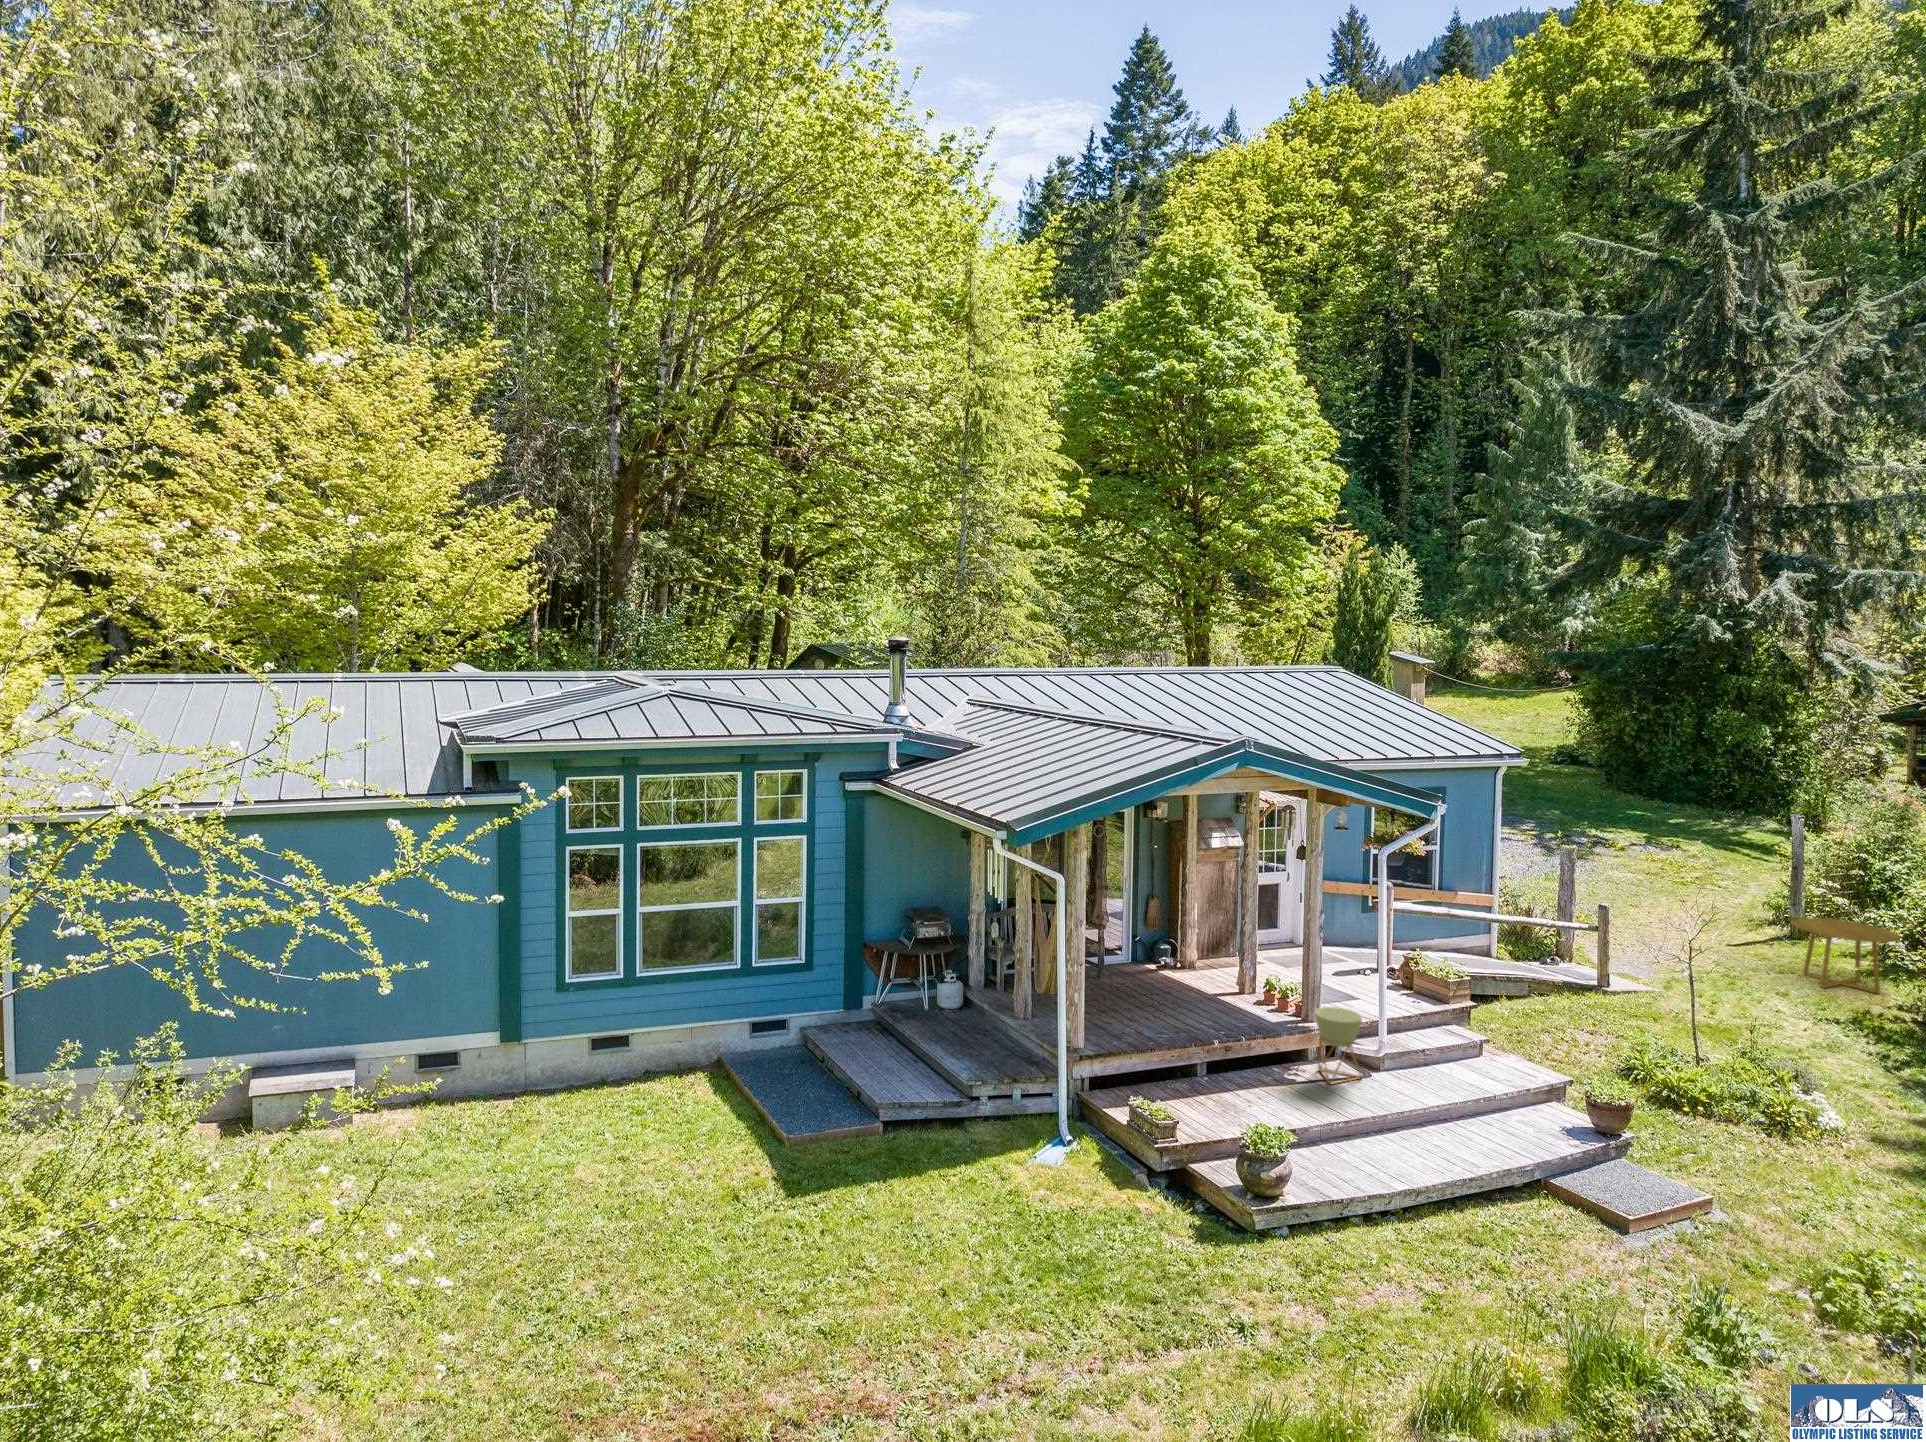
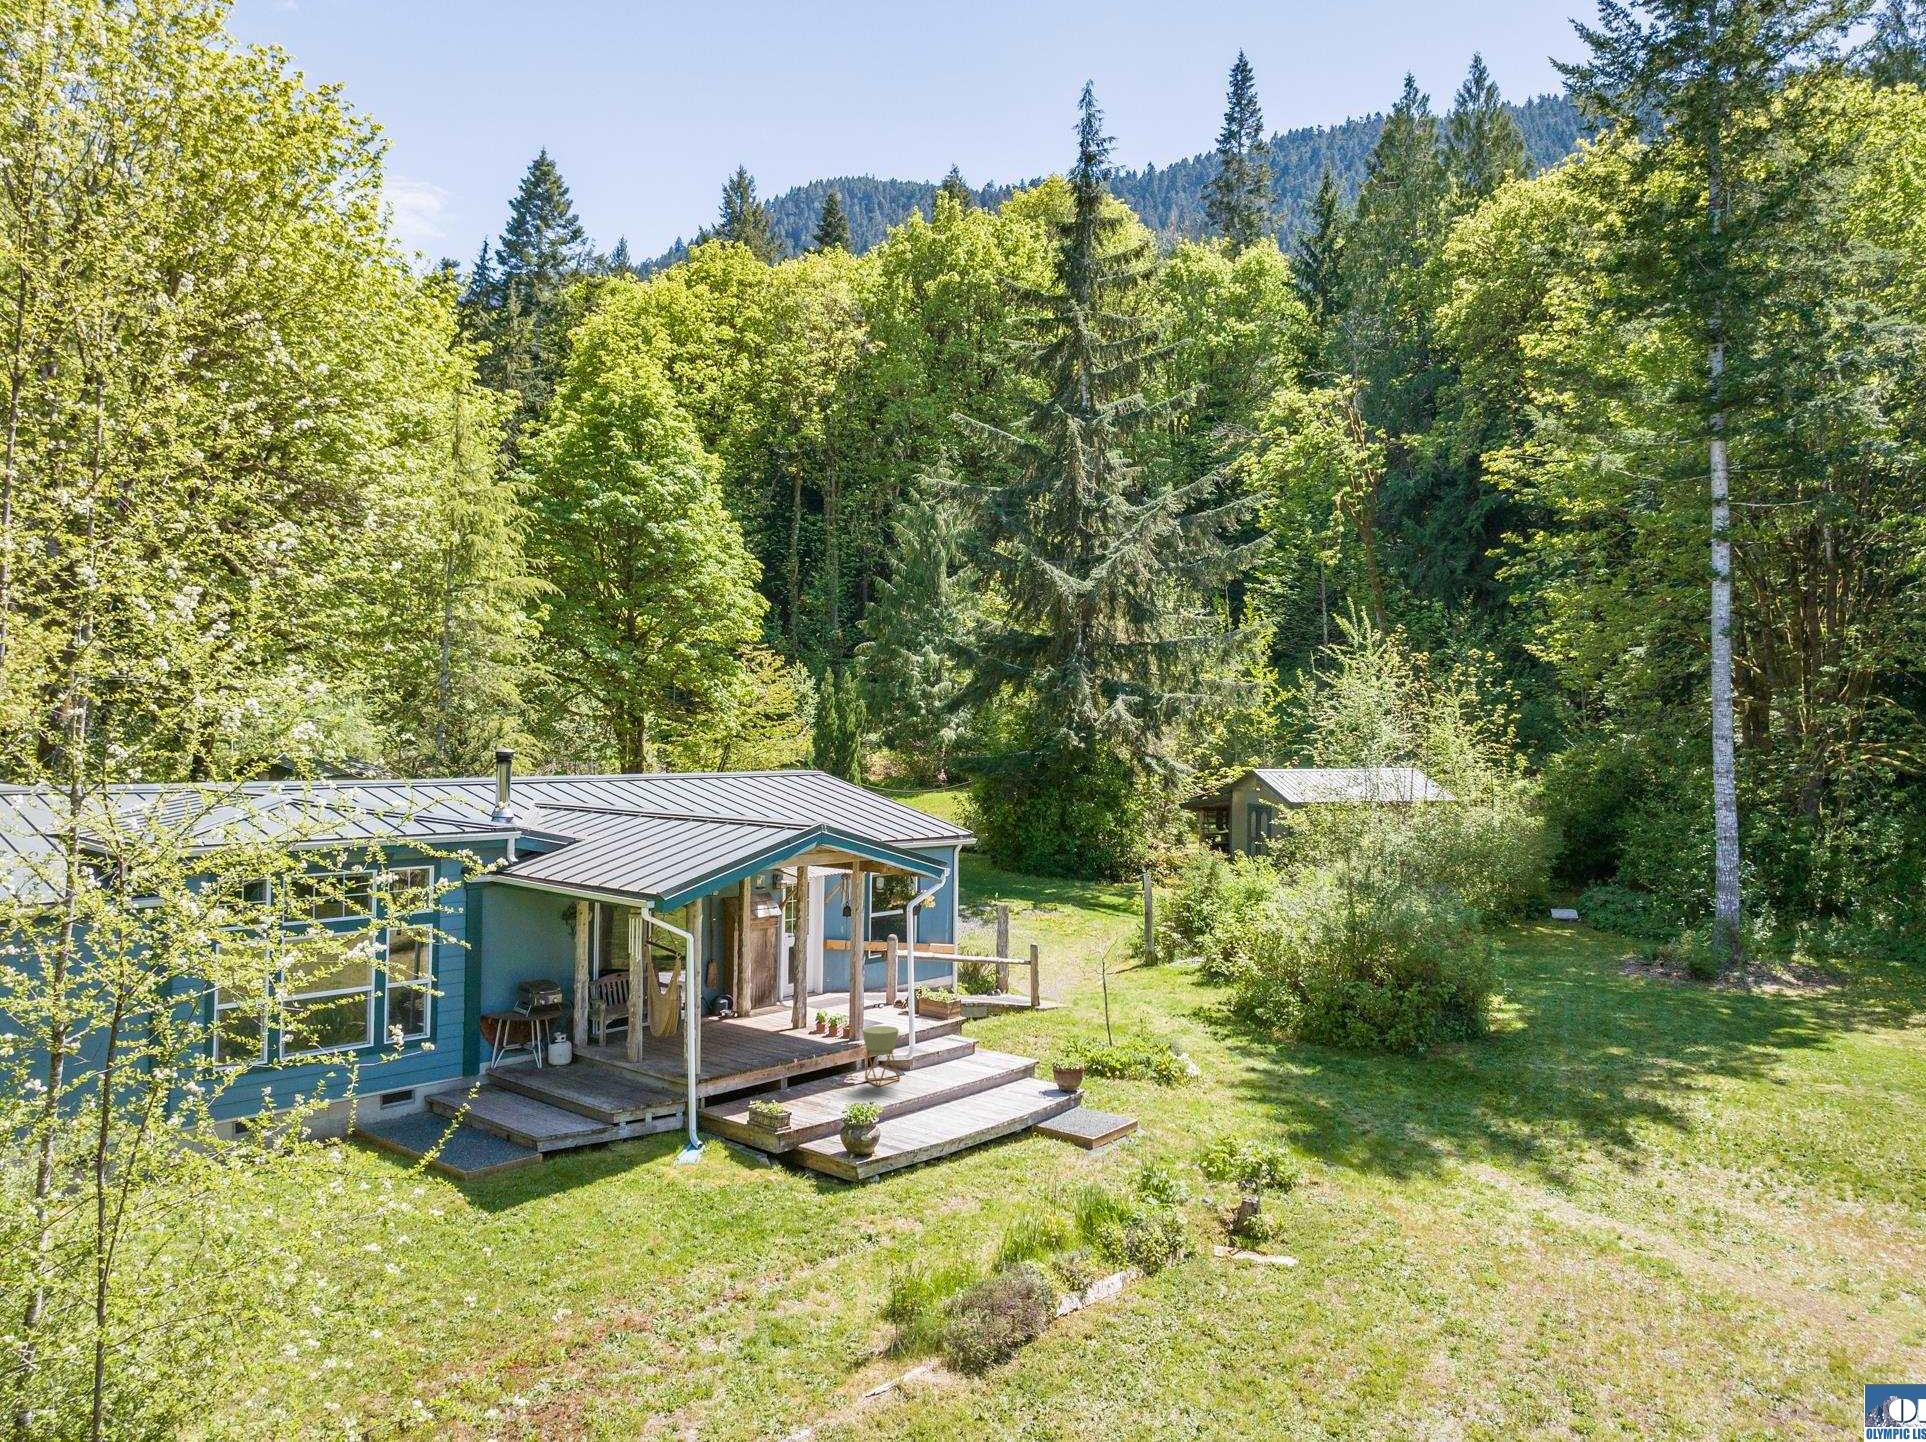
round table: present [1791,918,1900,994] -> none [1149,942,1213,991]

